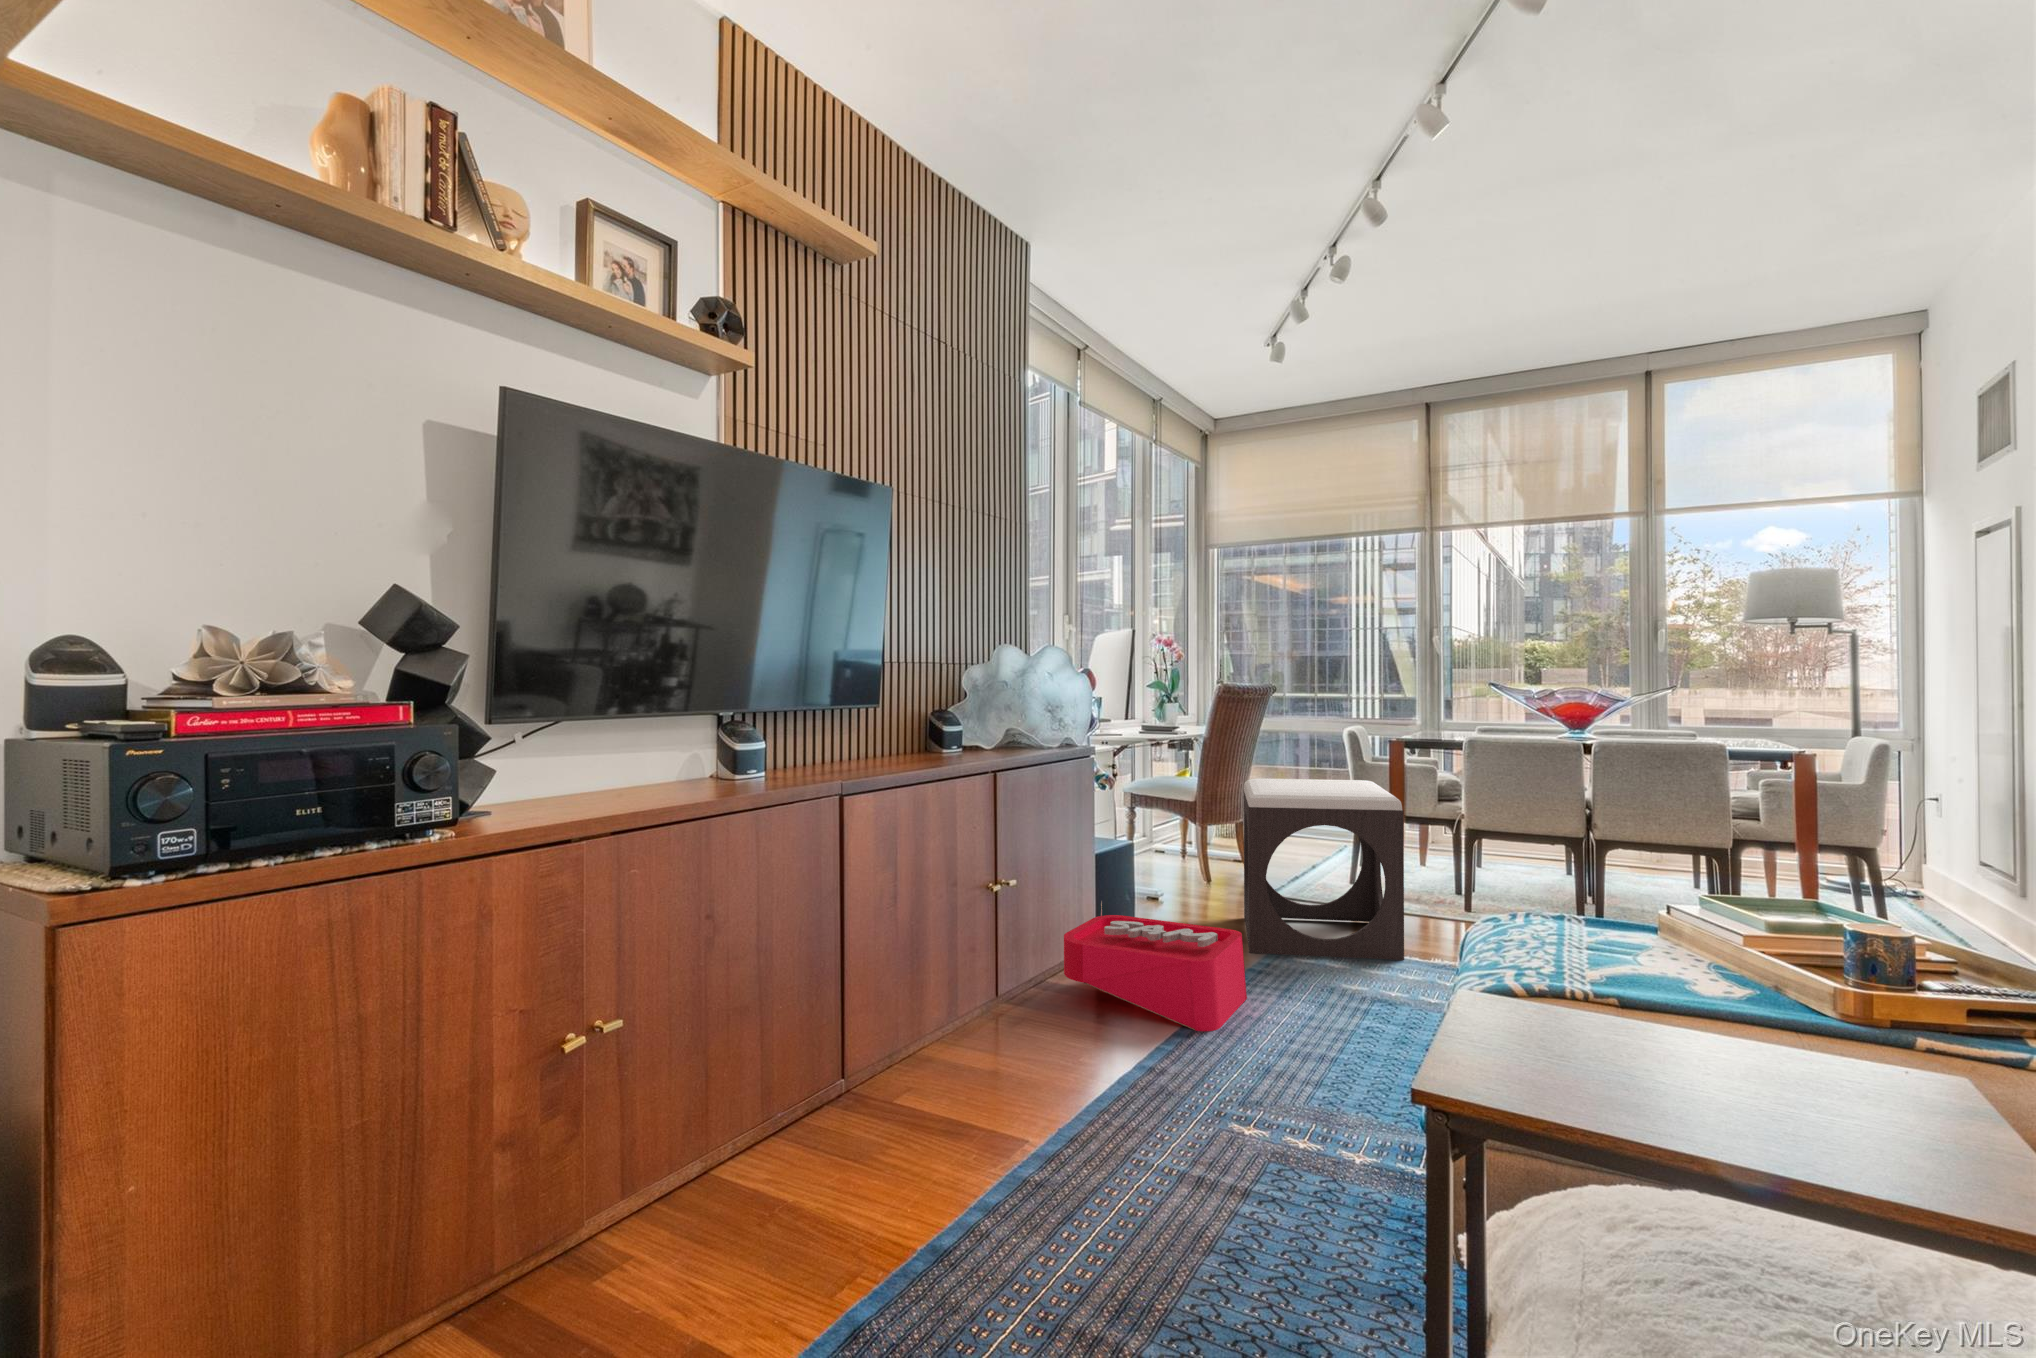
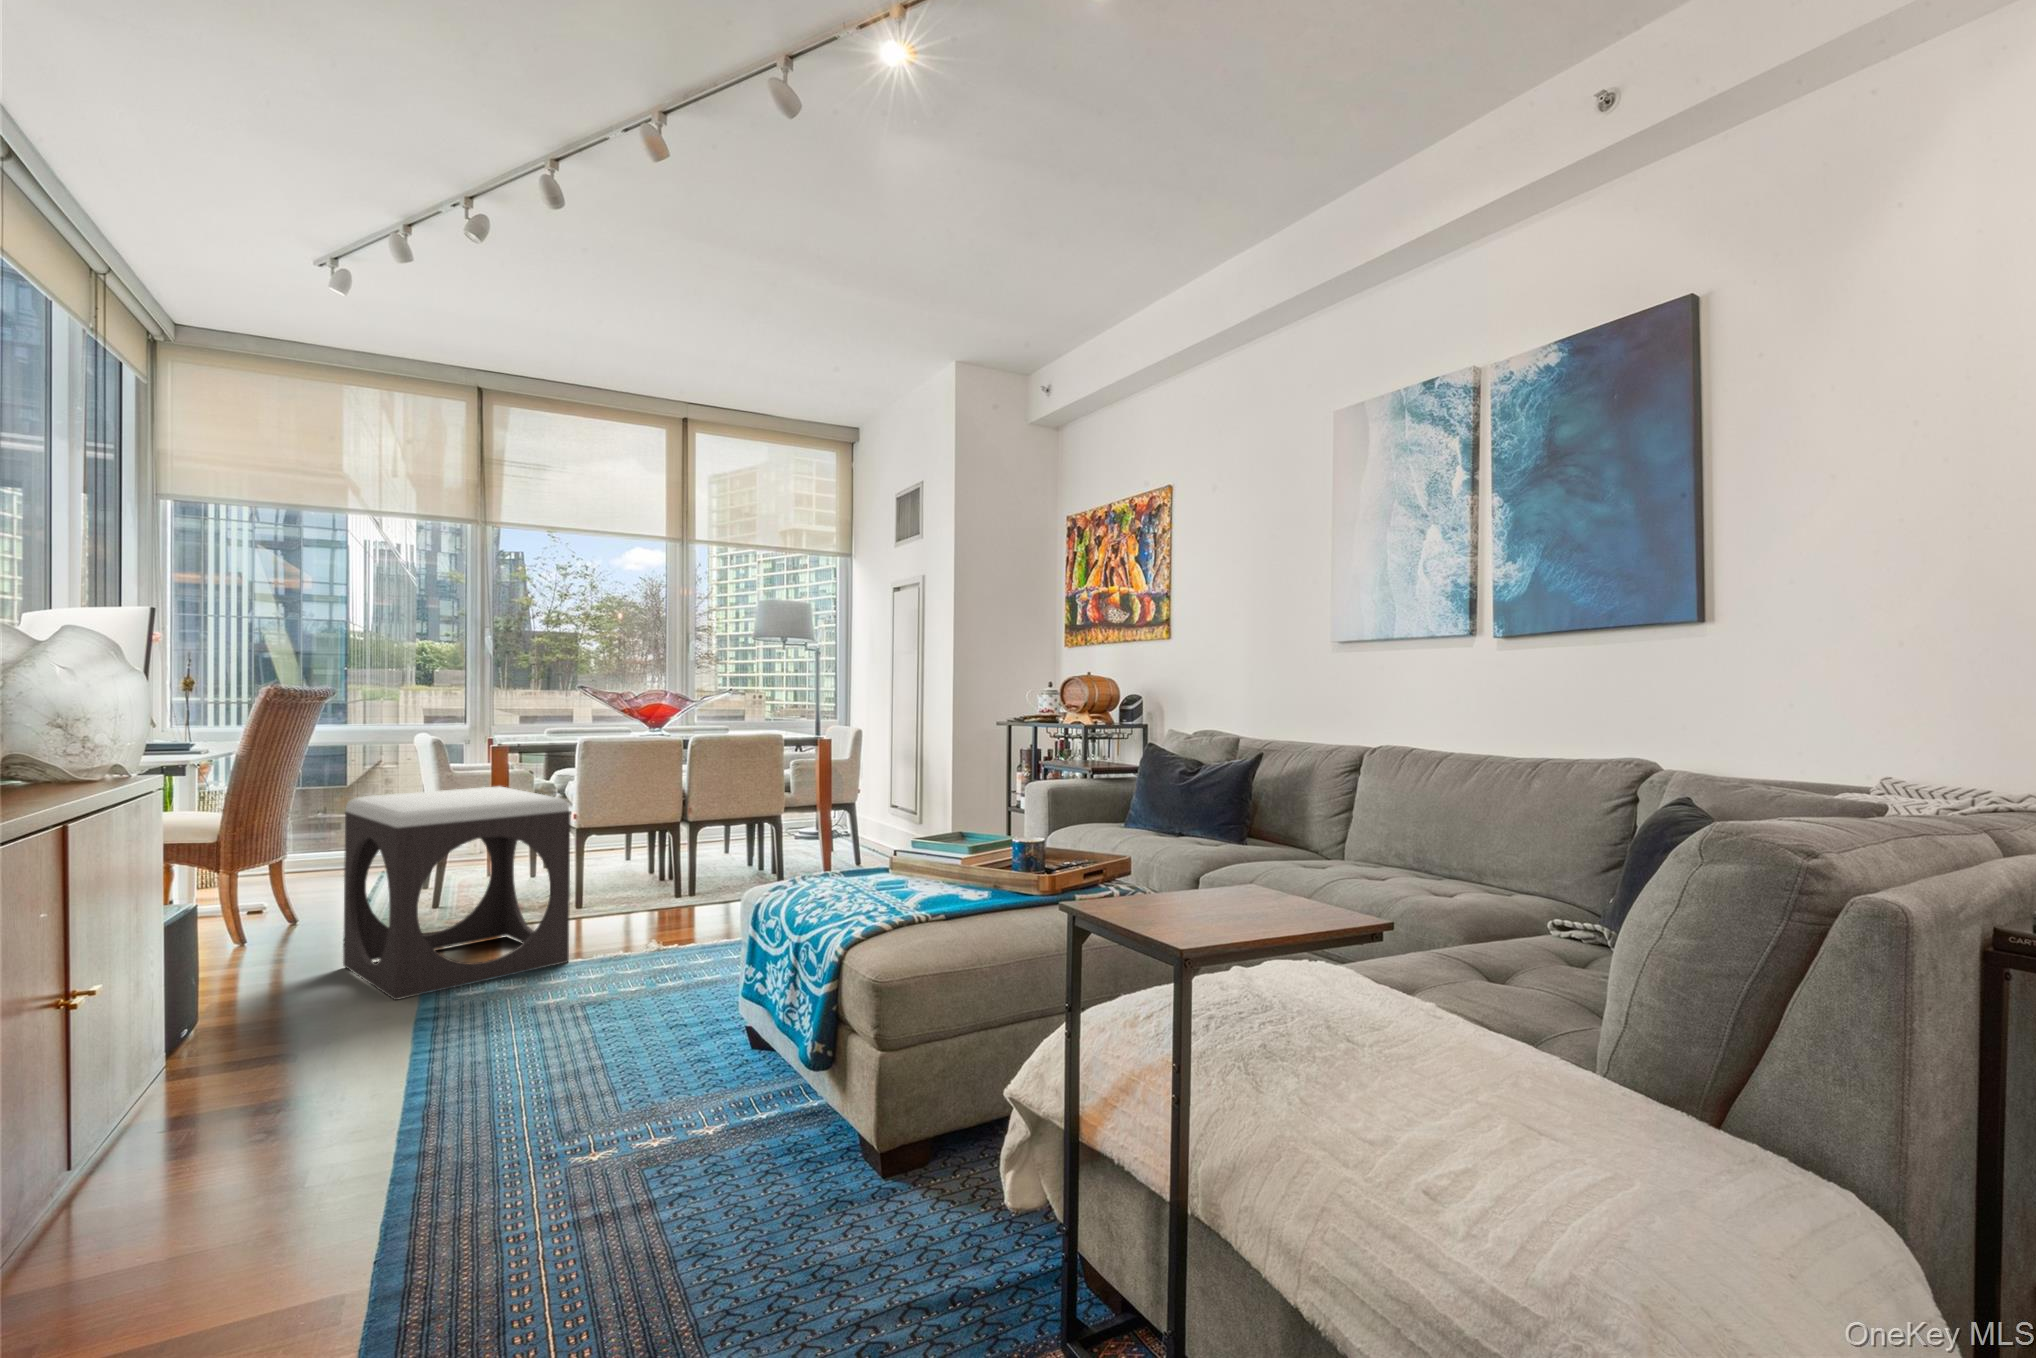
storage bin: present [1064,902,1247,1031] -> none [184,969,449,1094]

